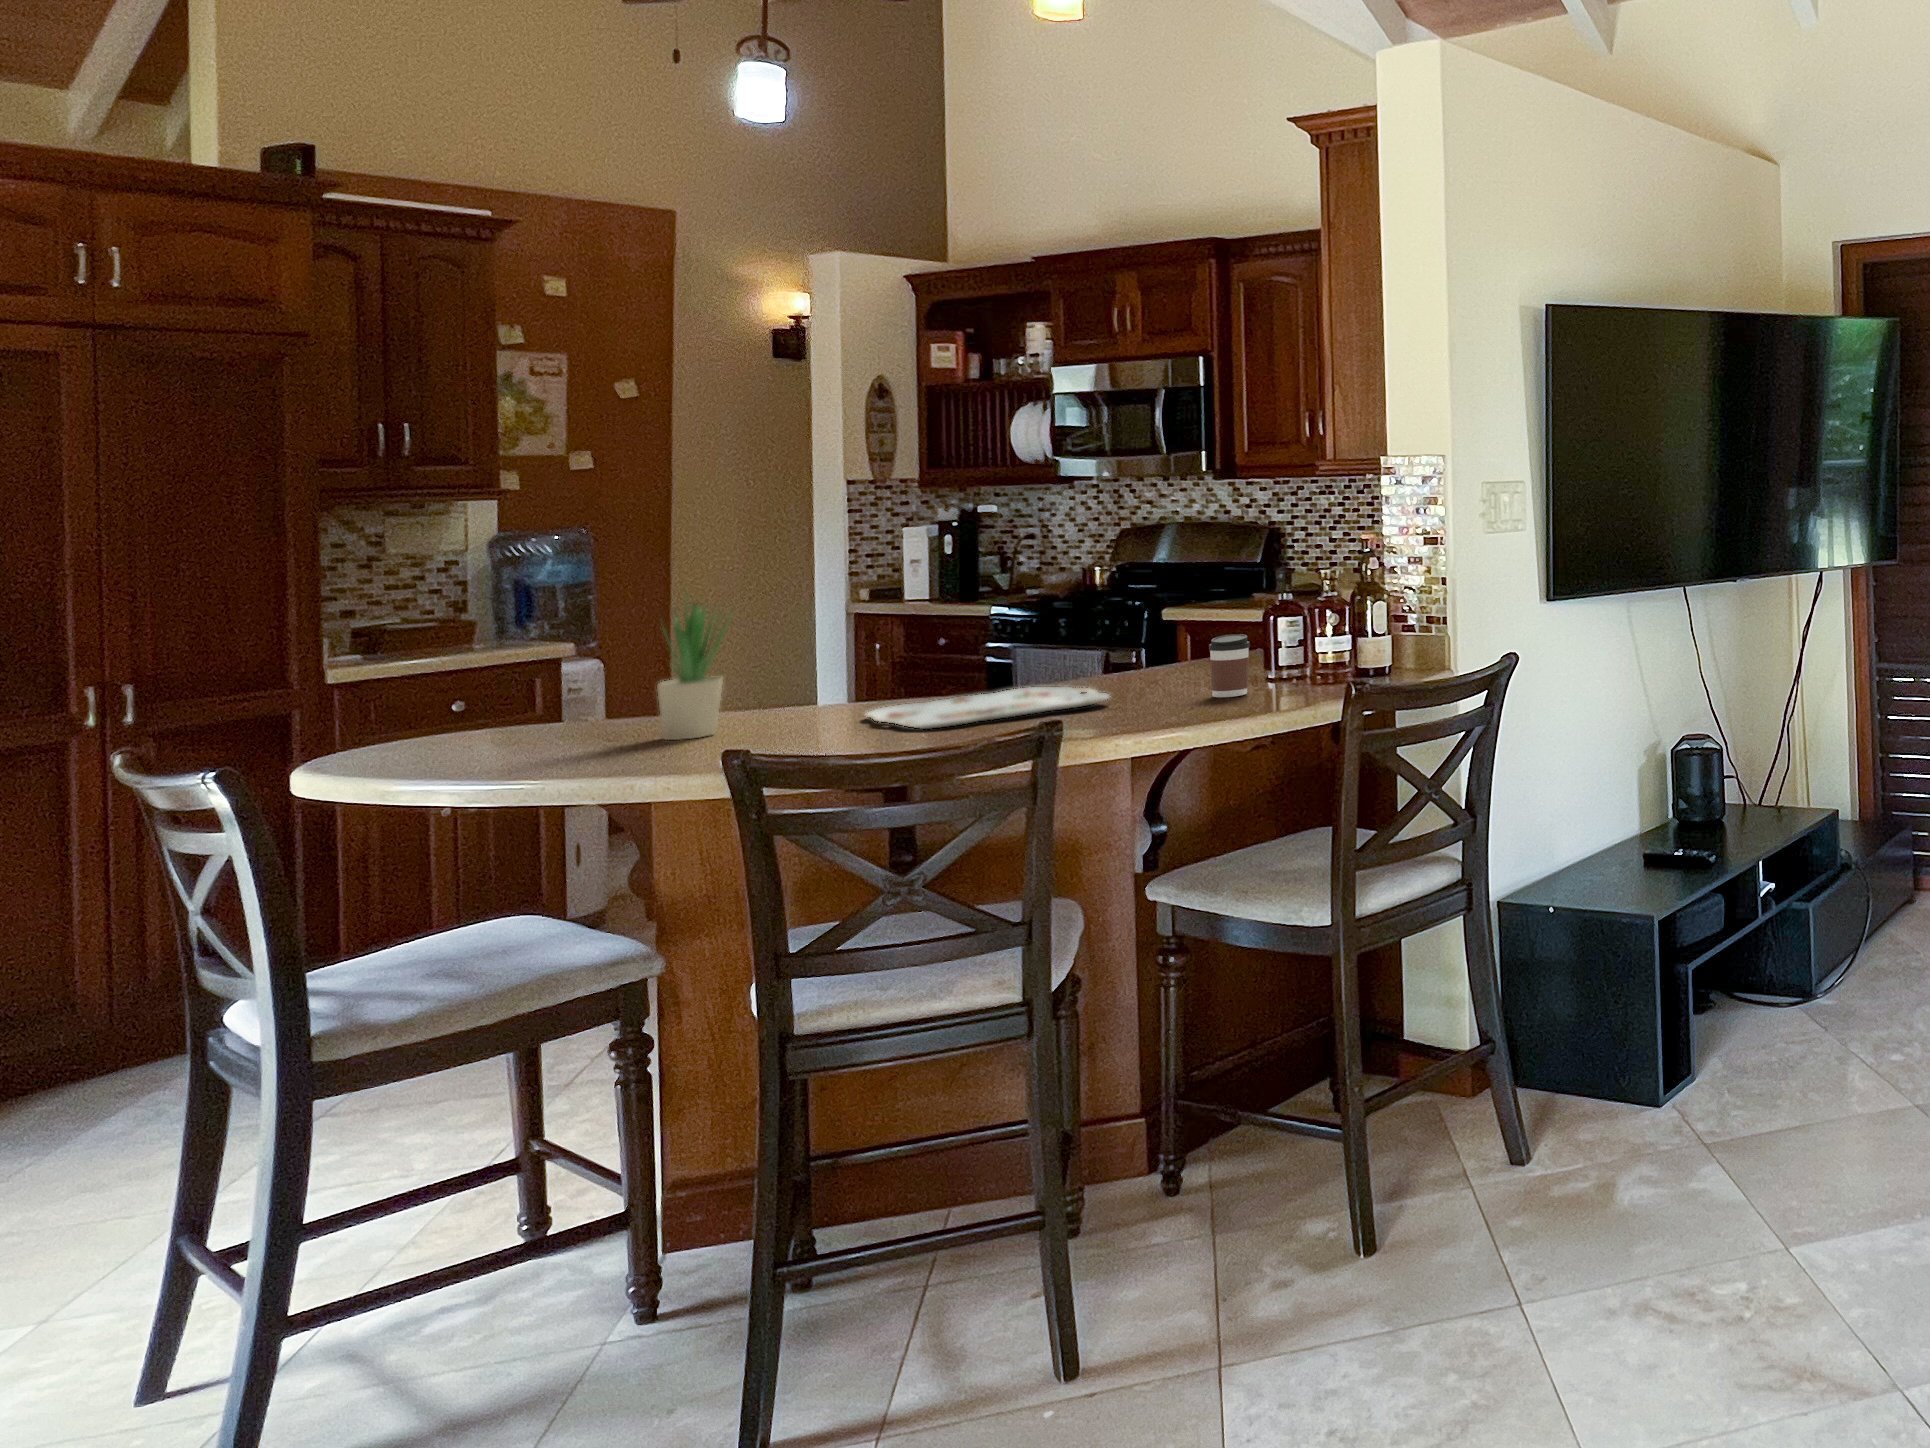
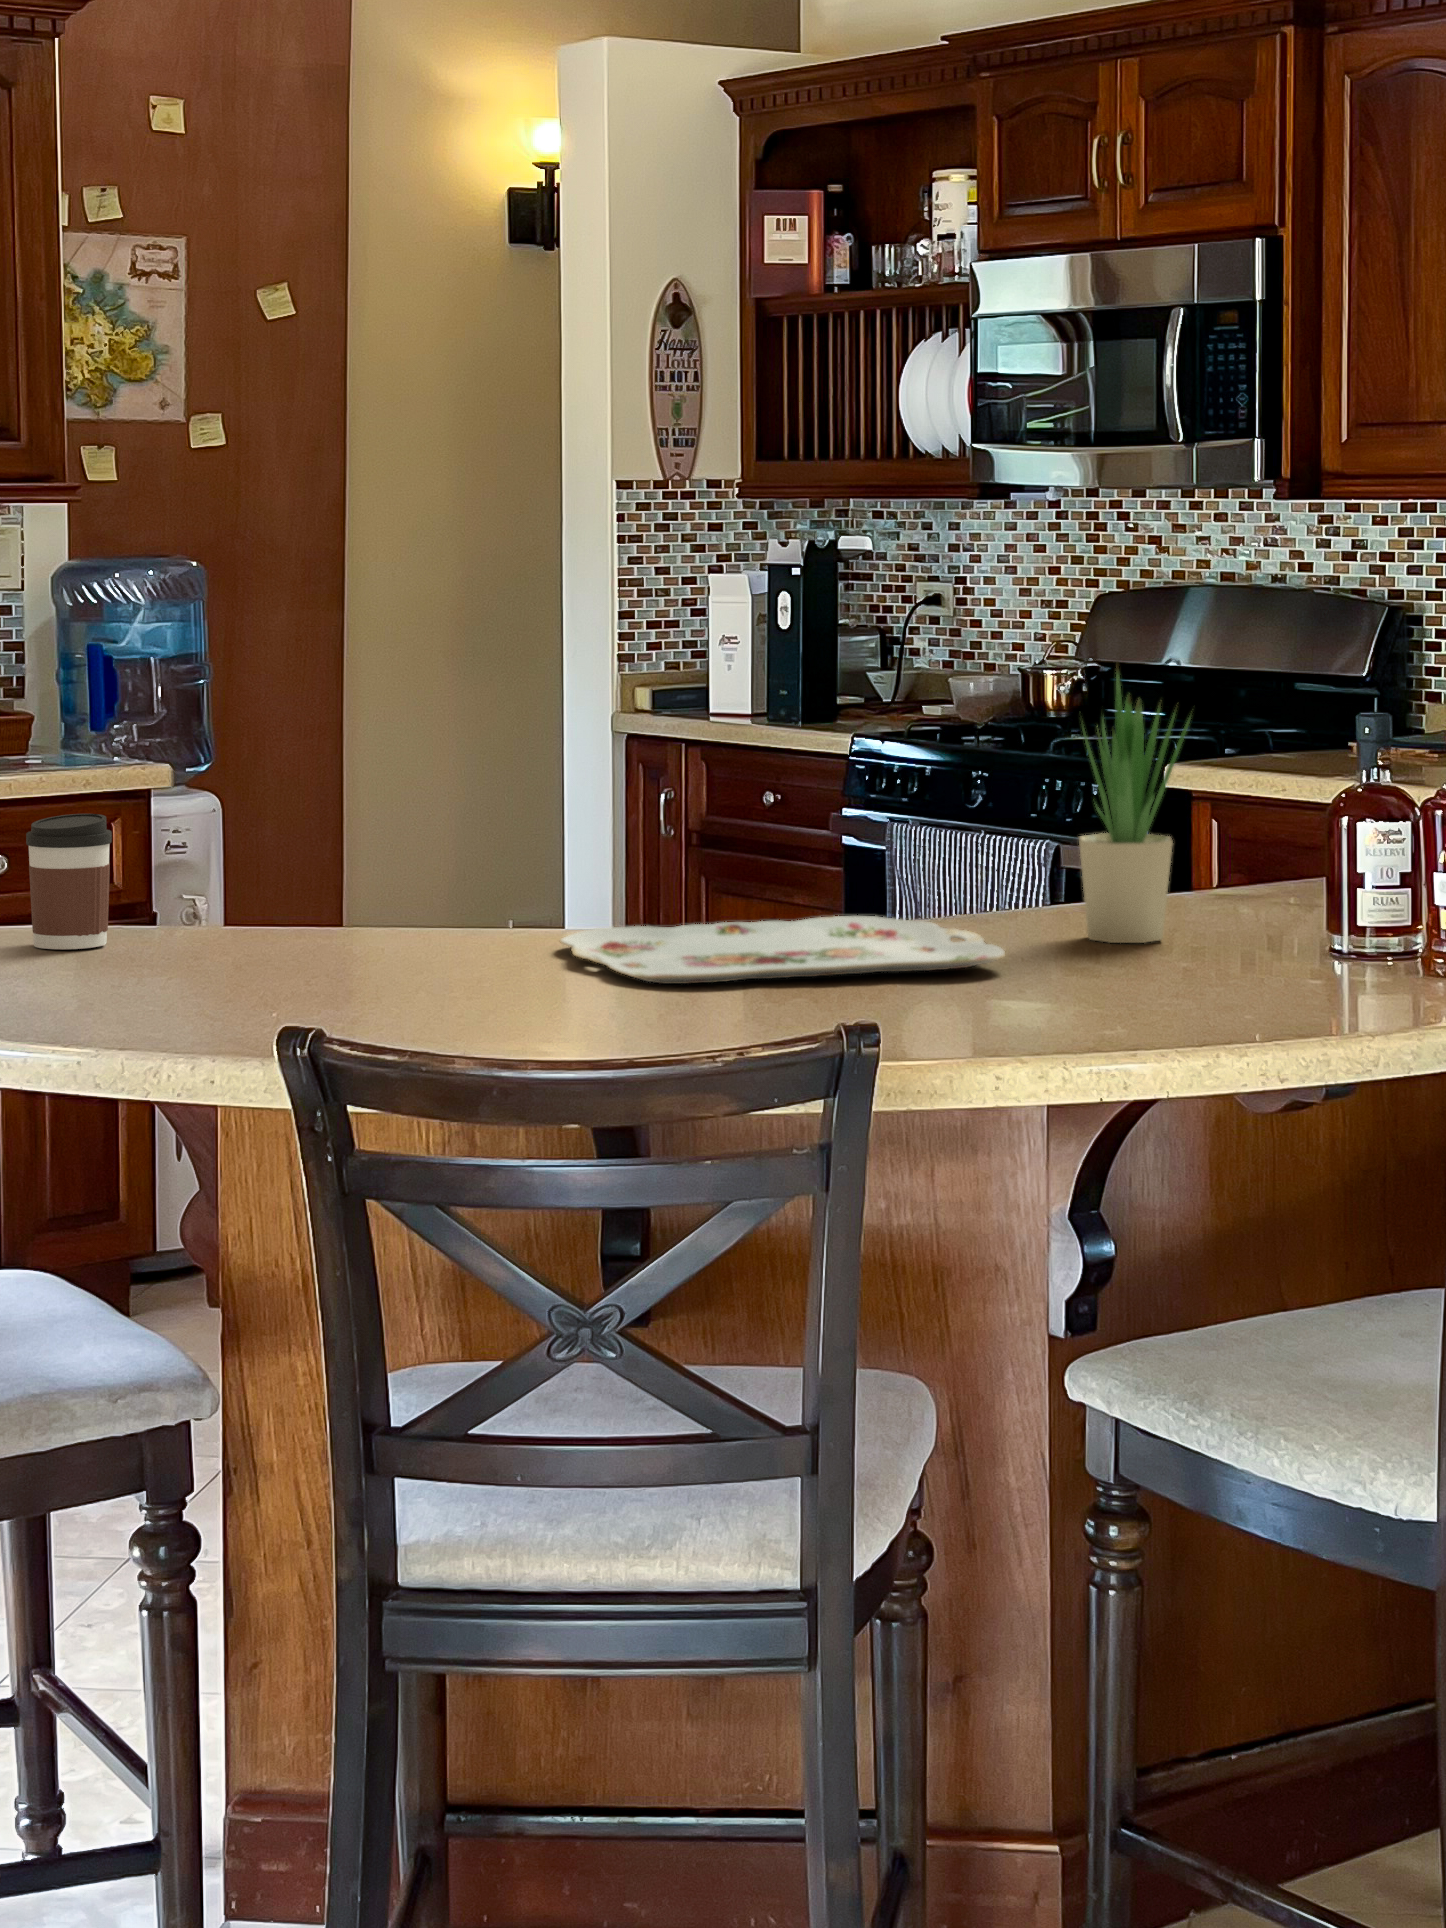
potted plant: present [657,601,731,740] -> present [1079,667,1190,943]
coffee cup: present [1209,634,1250,697] -> present [26,814,112,949]

